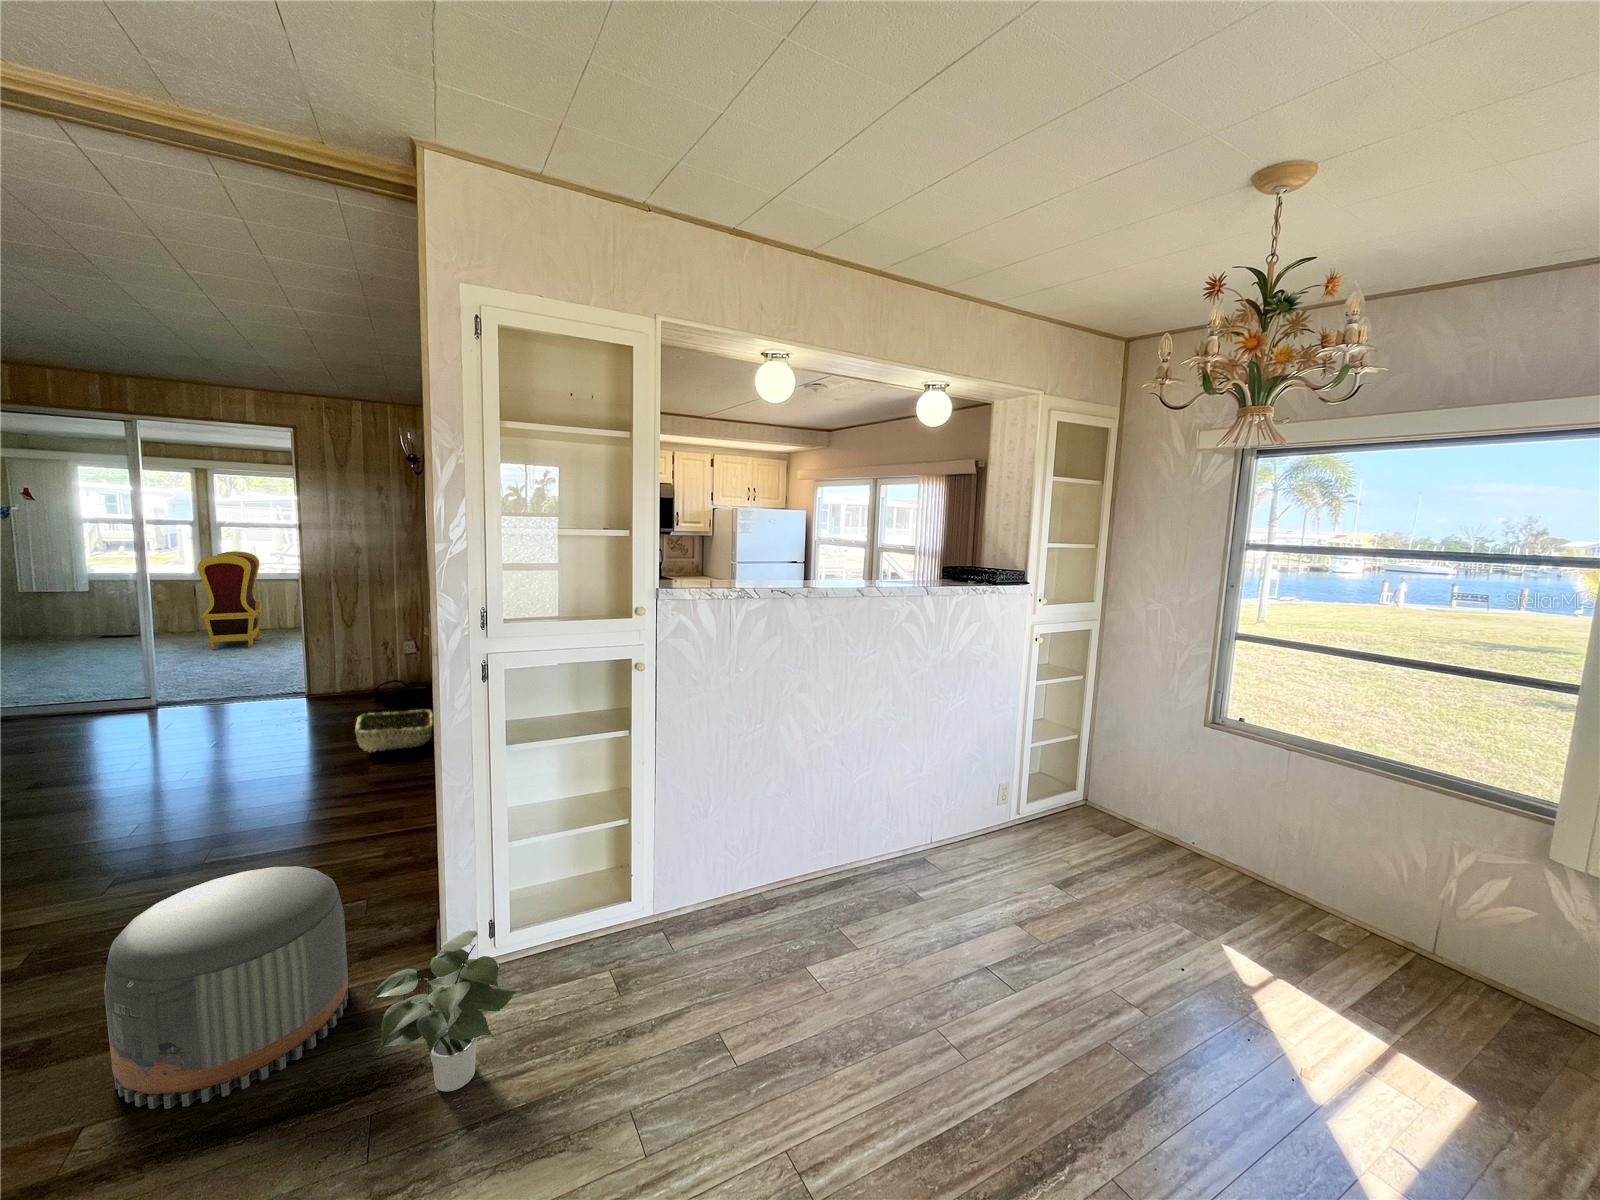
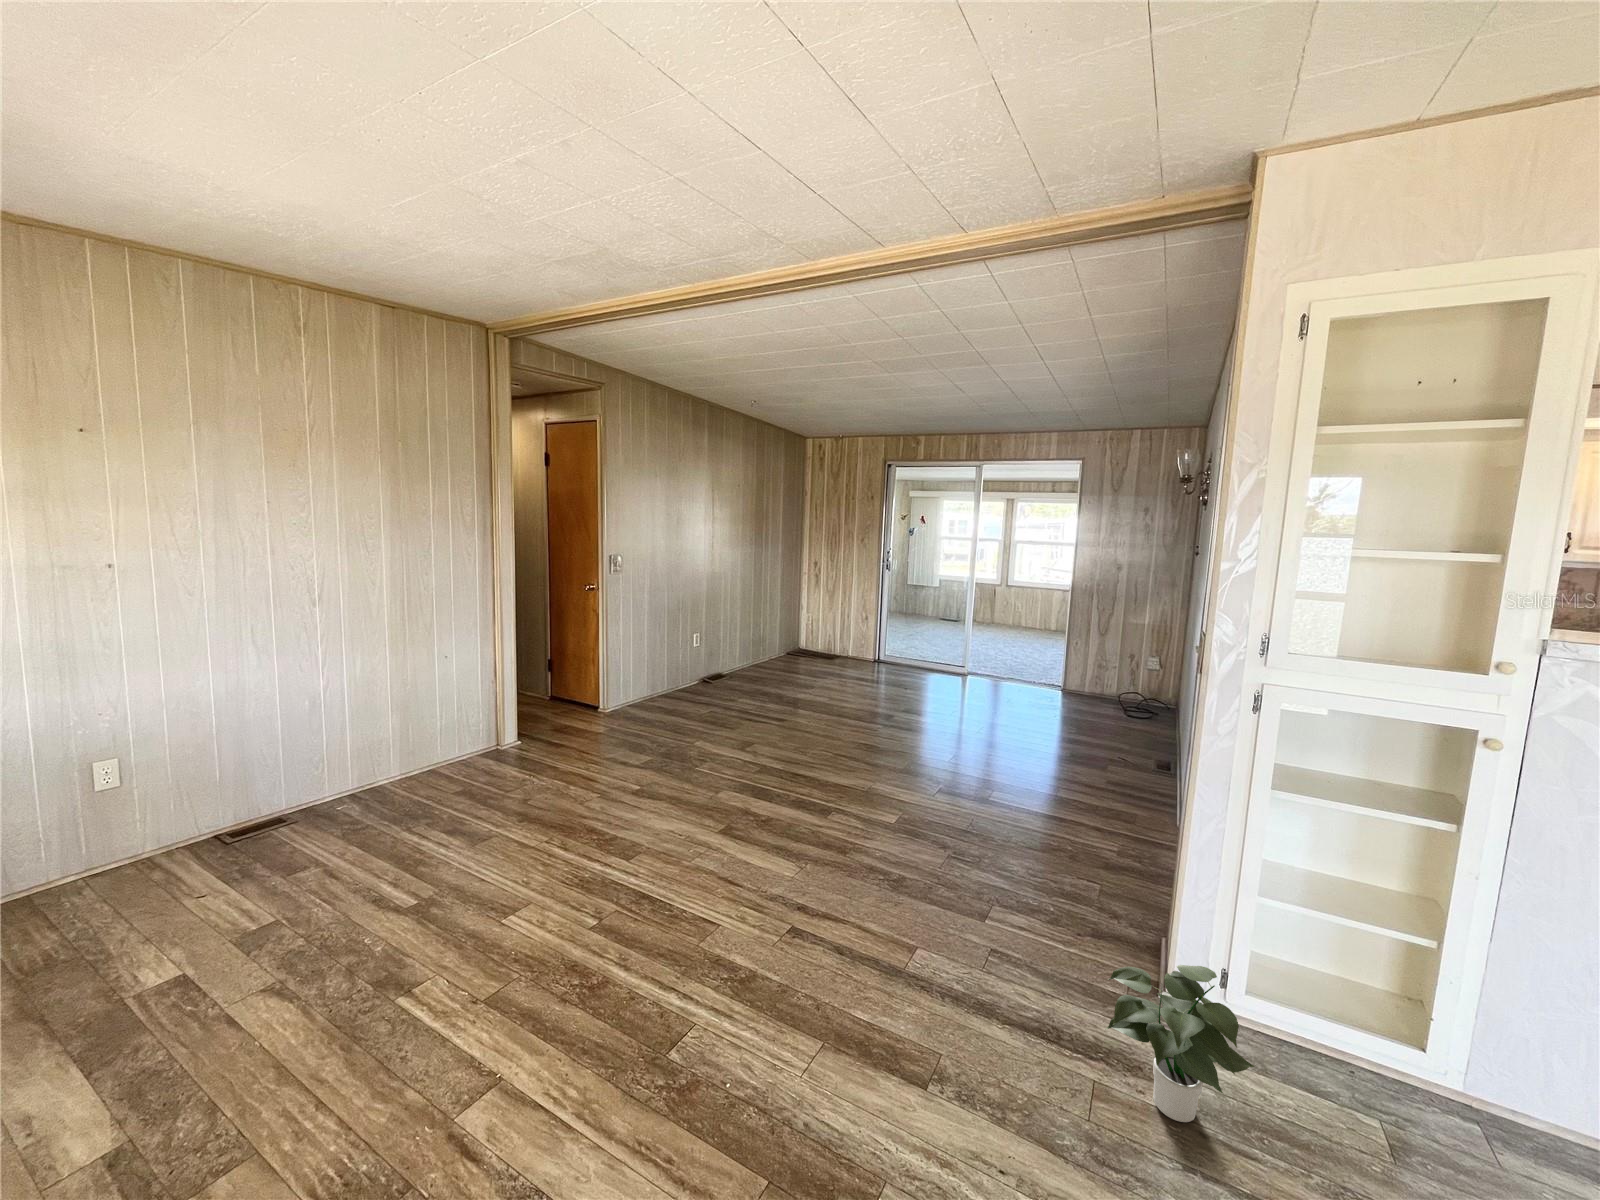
armchair: present [198,551,262,650] -> none [998,565,1040,642]
woven basket: present [355,710,434,752] -> none [1100,716,1172,760]
pouf: present [104,866,348,1109] -> none [935,813,1087,990]

